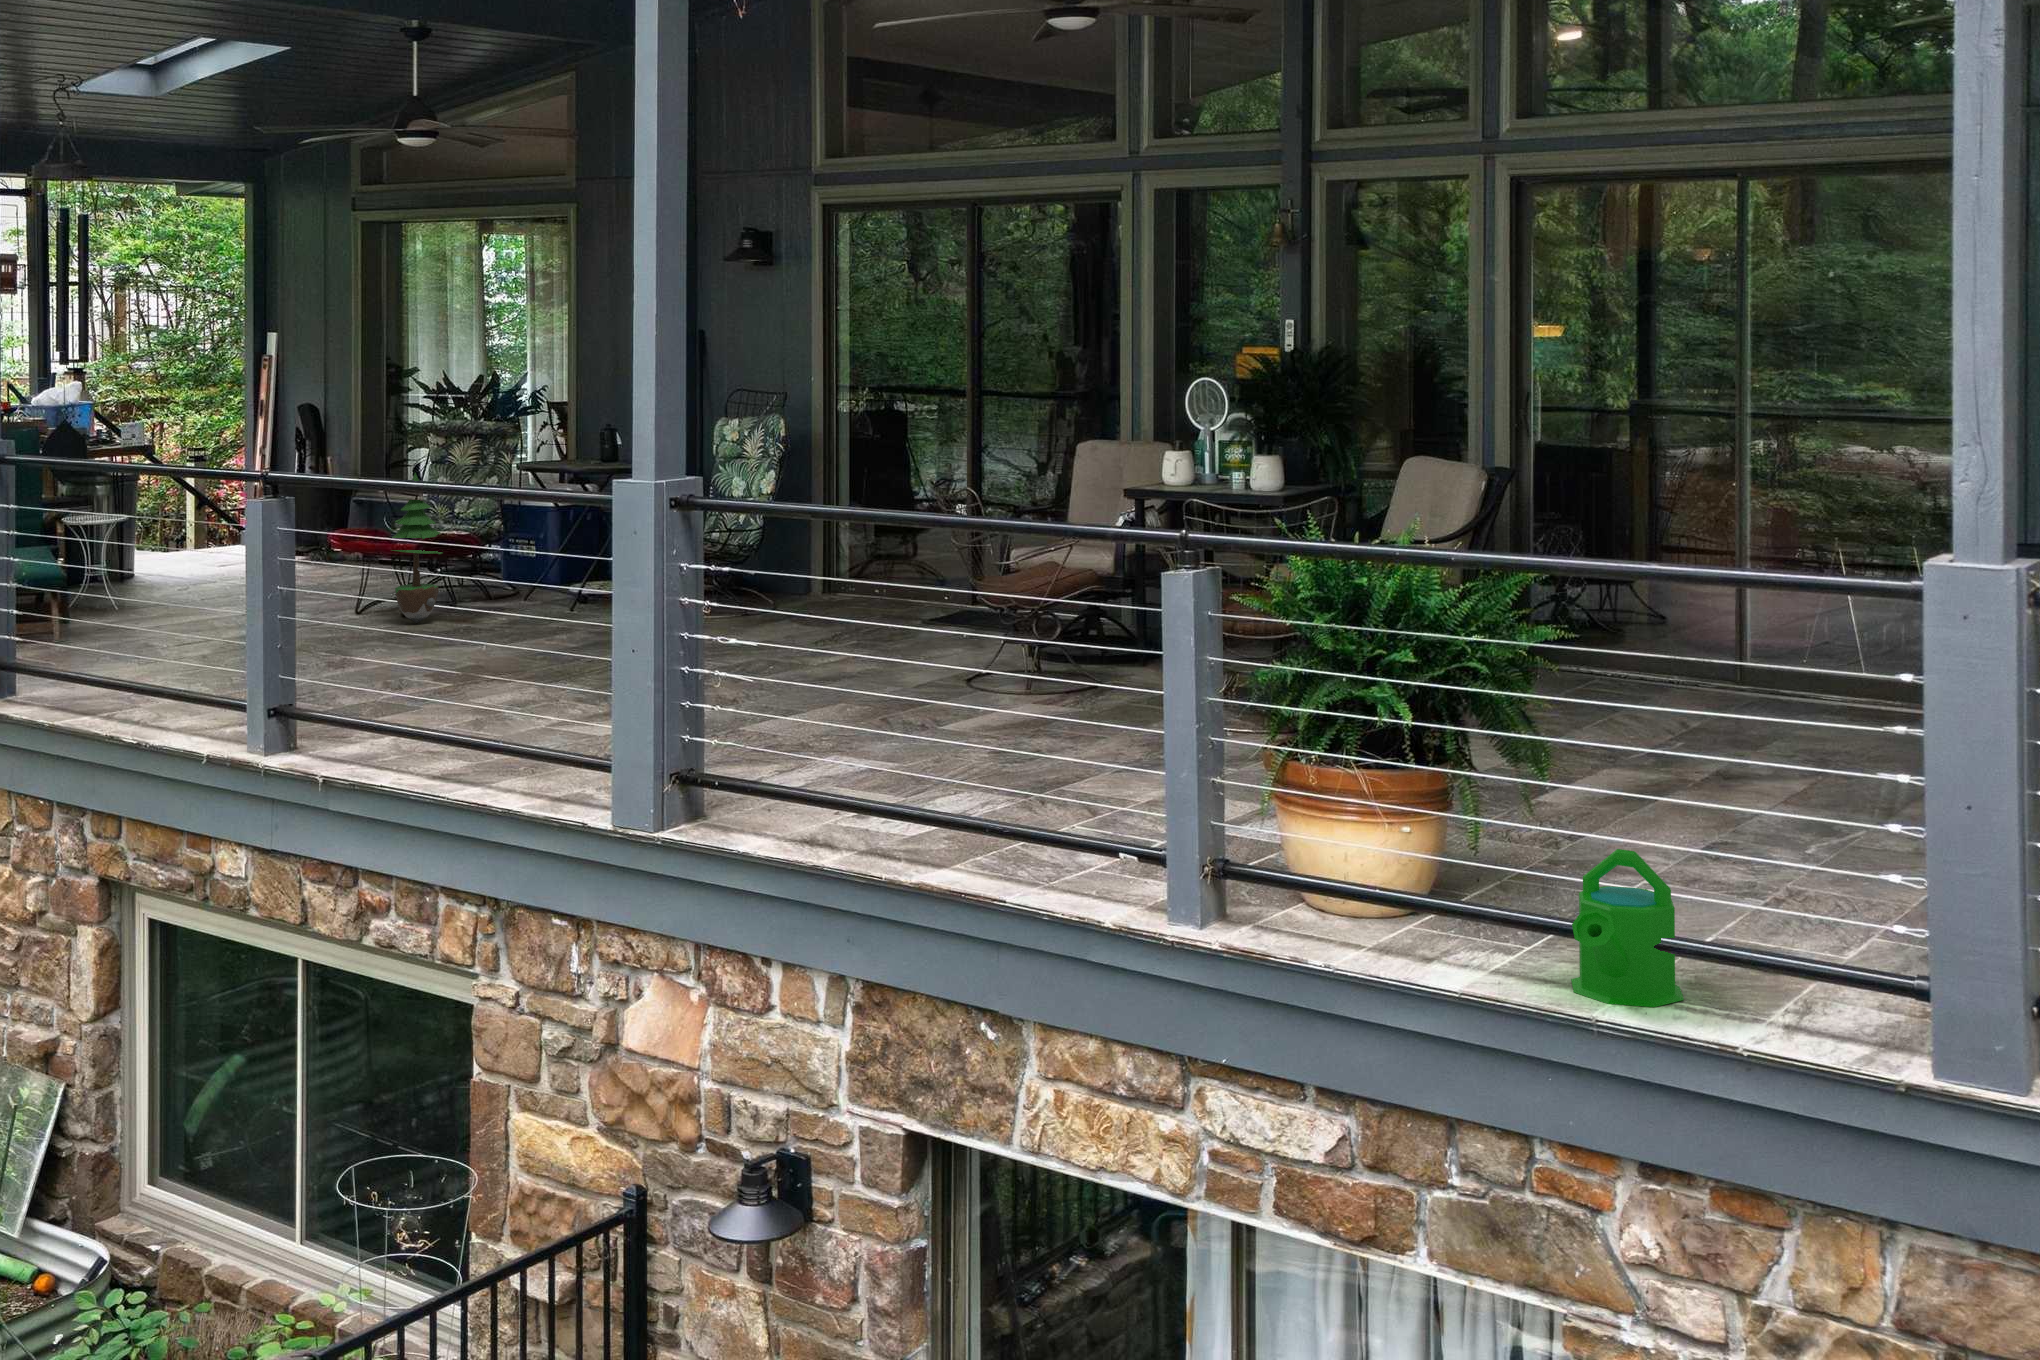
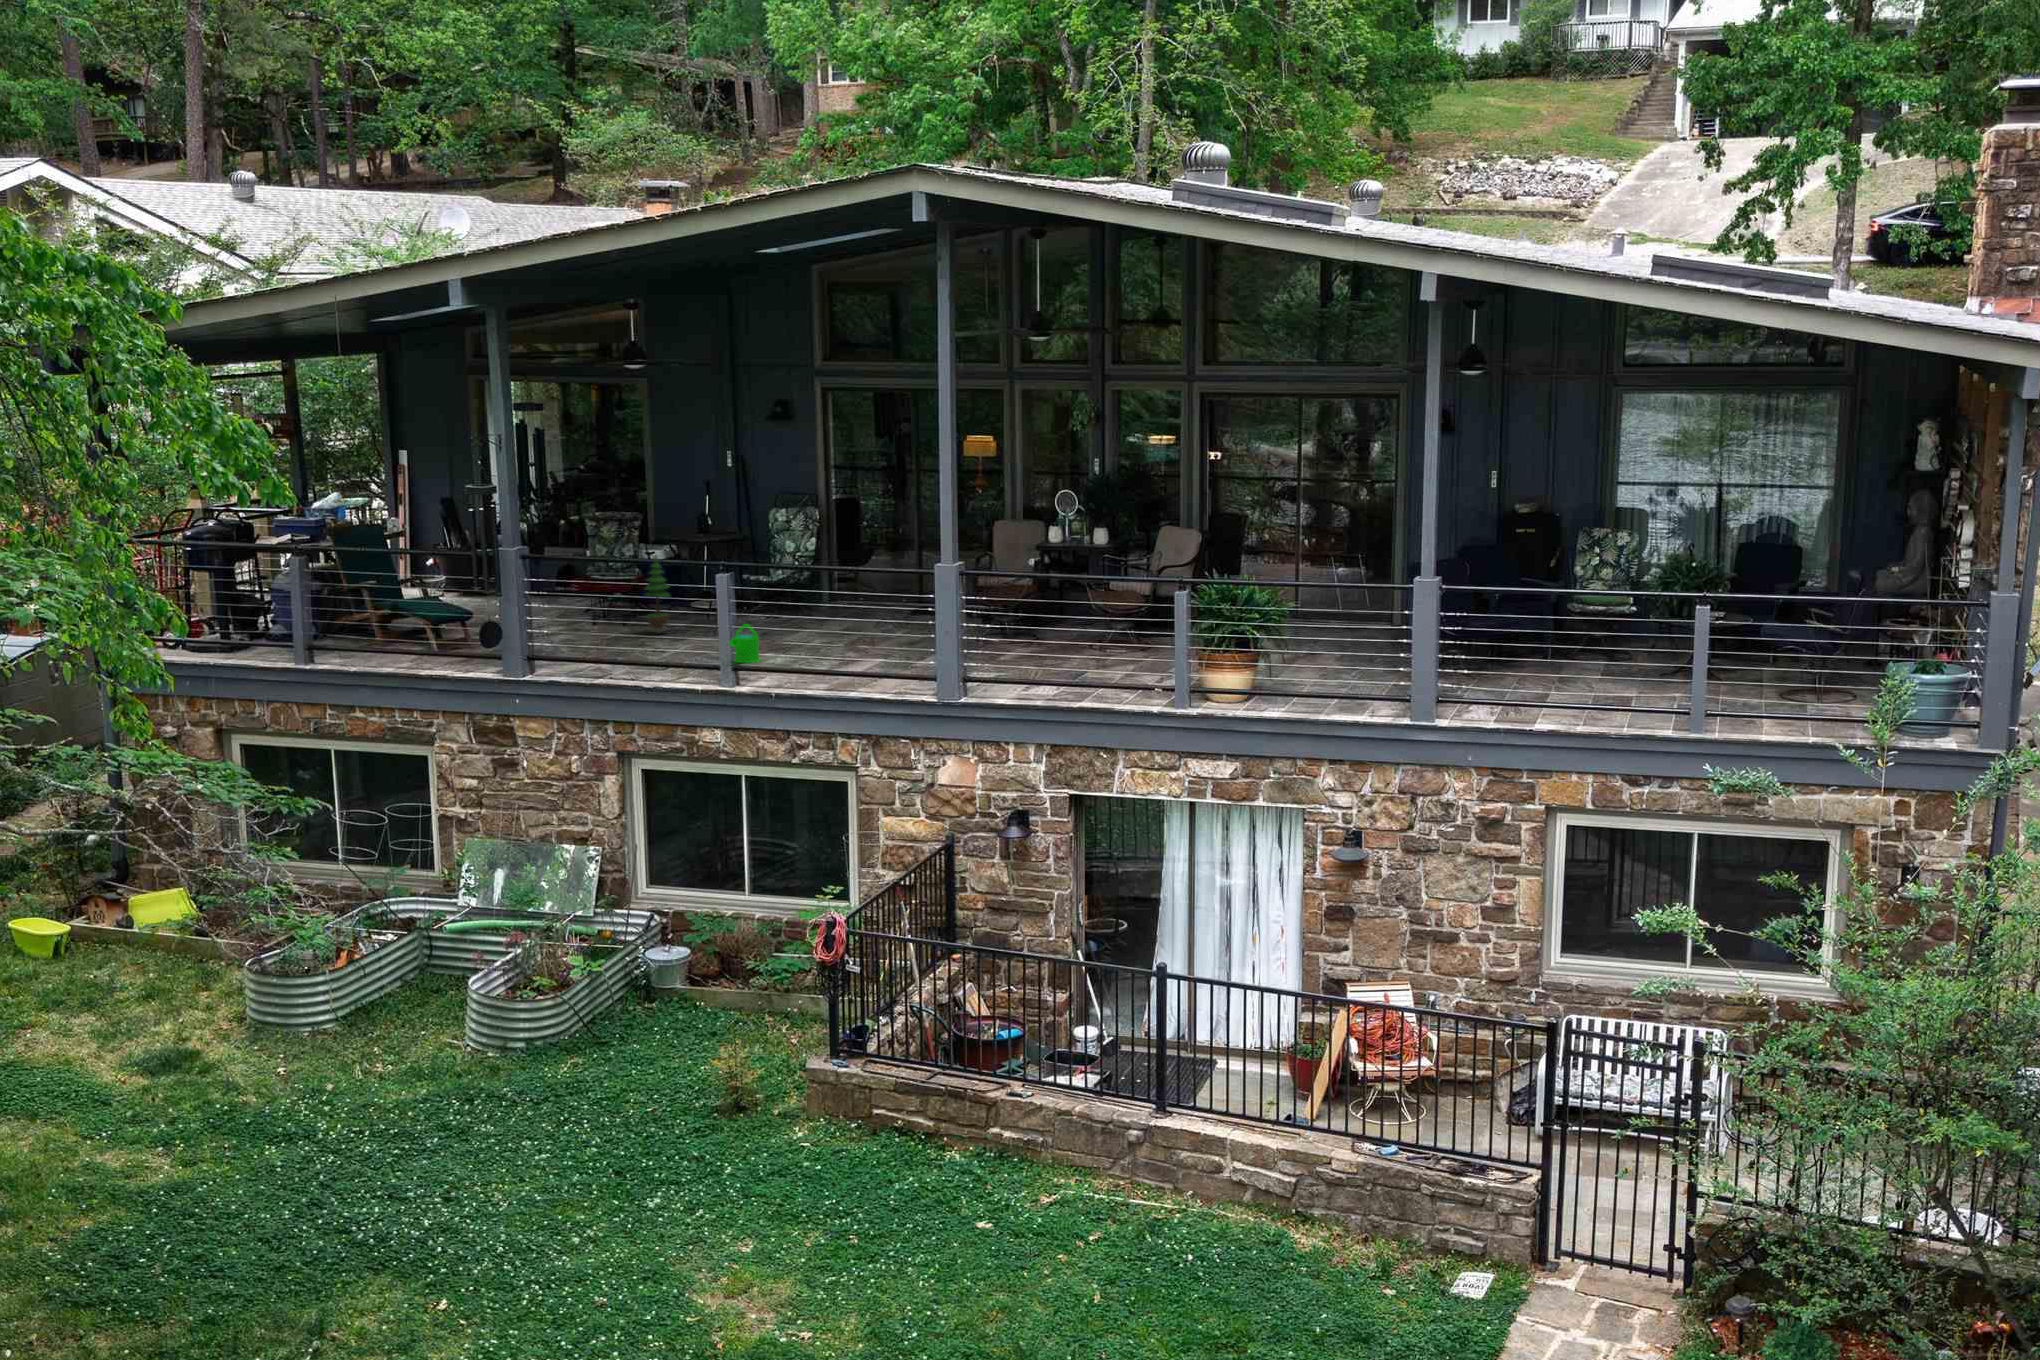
watering can: present [1571,849,1684,1007] -> present [730,624,760,663]

